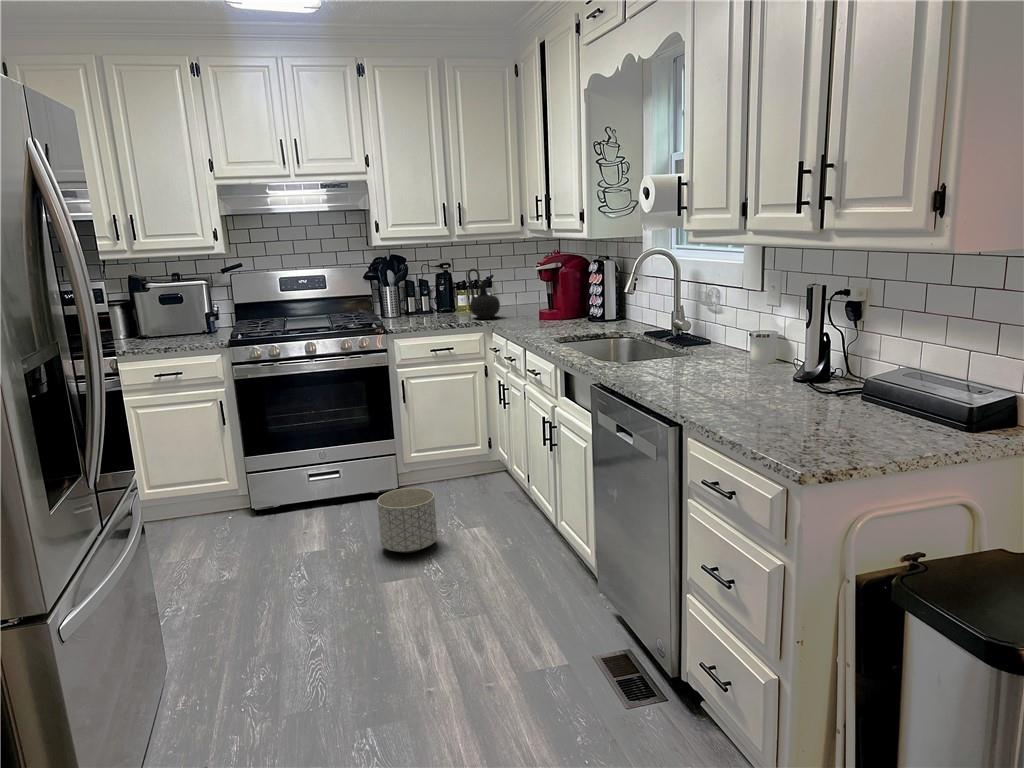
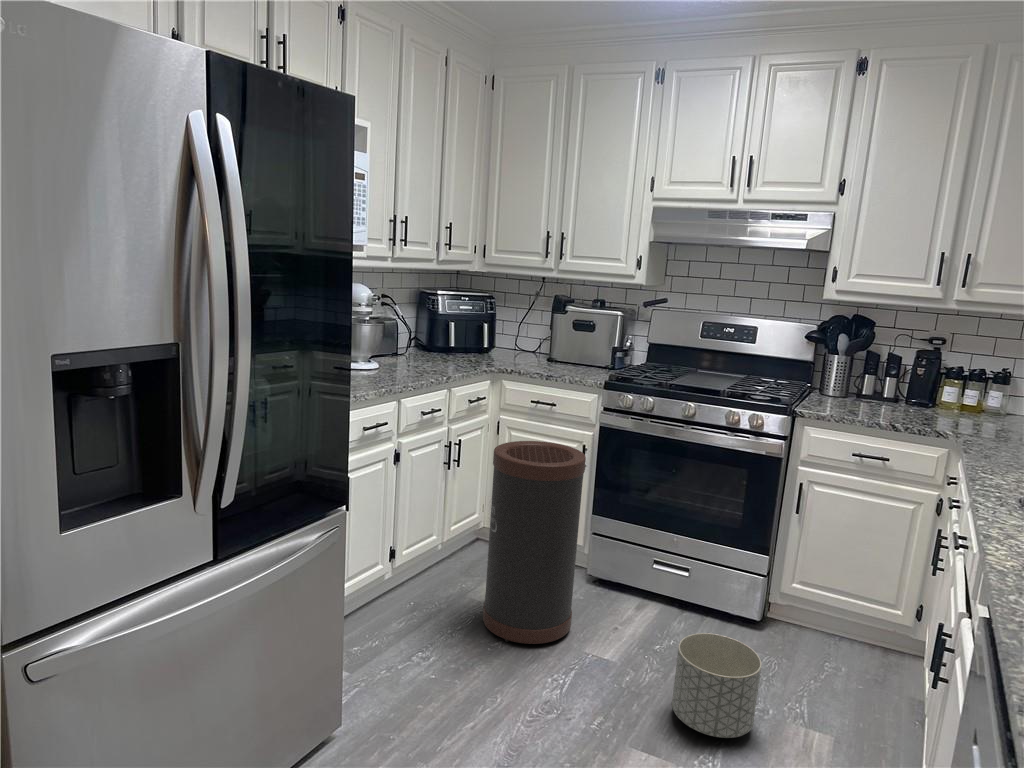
ceramic jug: present [467,269,500,319] -> none [944,354,999,435]
trash can: none [167,397,273,574] -> present [483,441,586,644]

